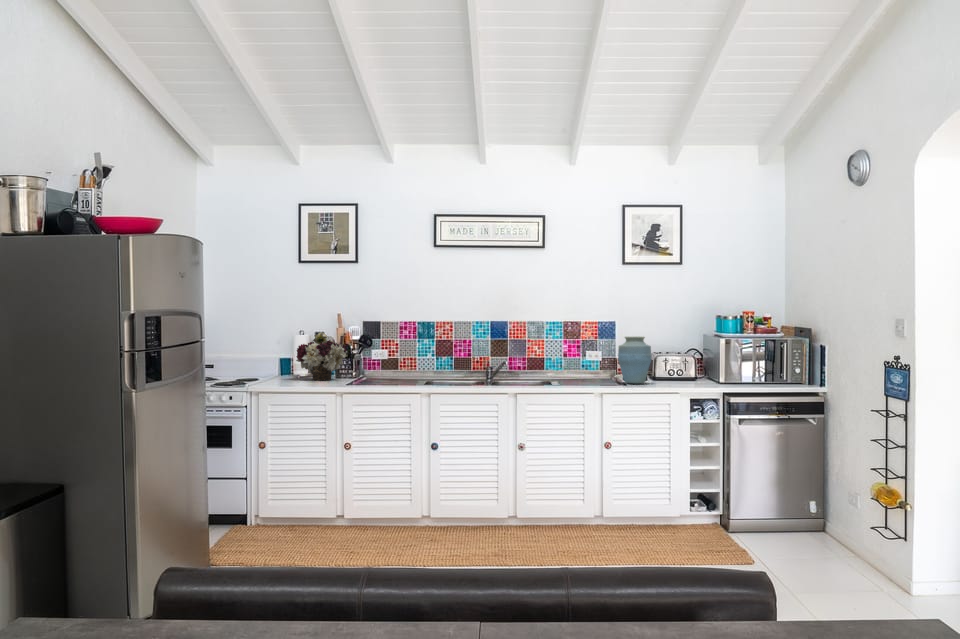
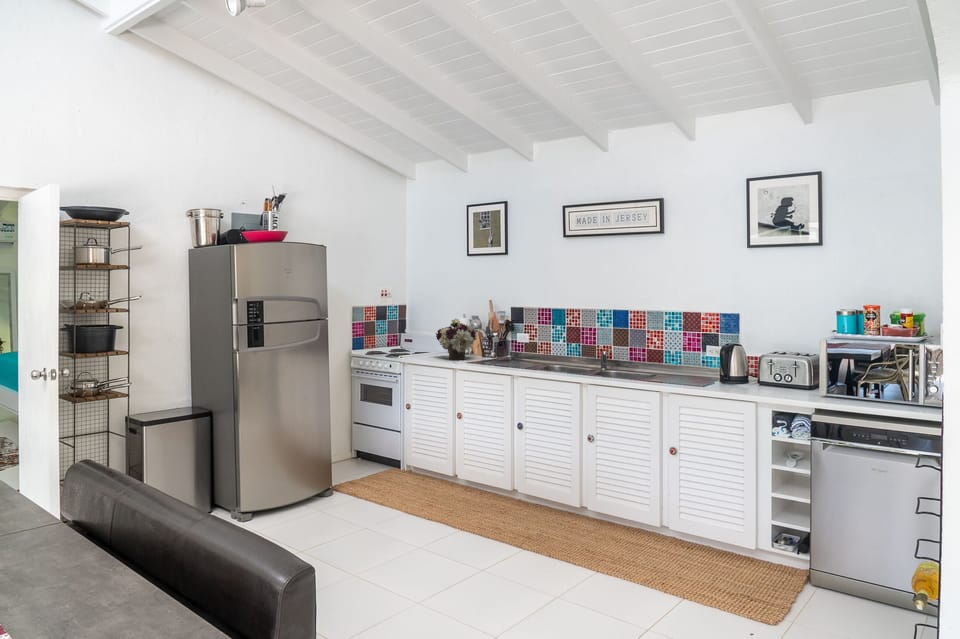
vase: present [618,336,651,384] -> none [707,332,747,387]

